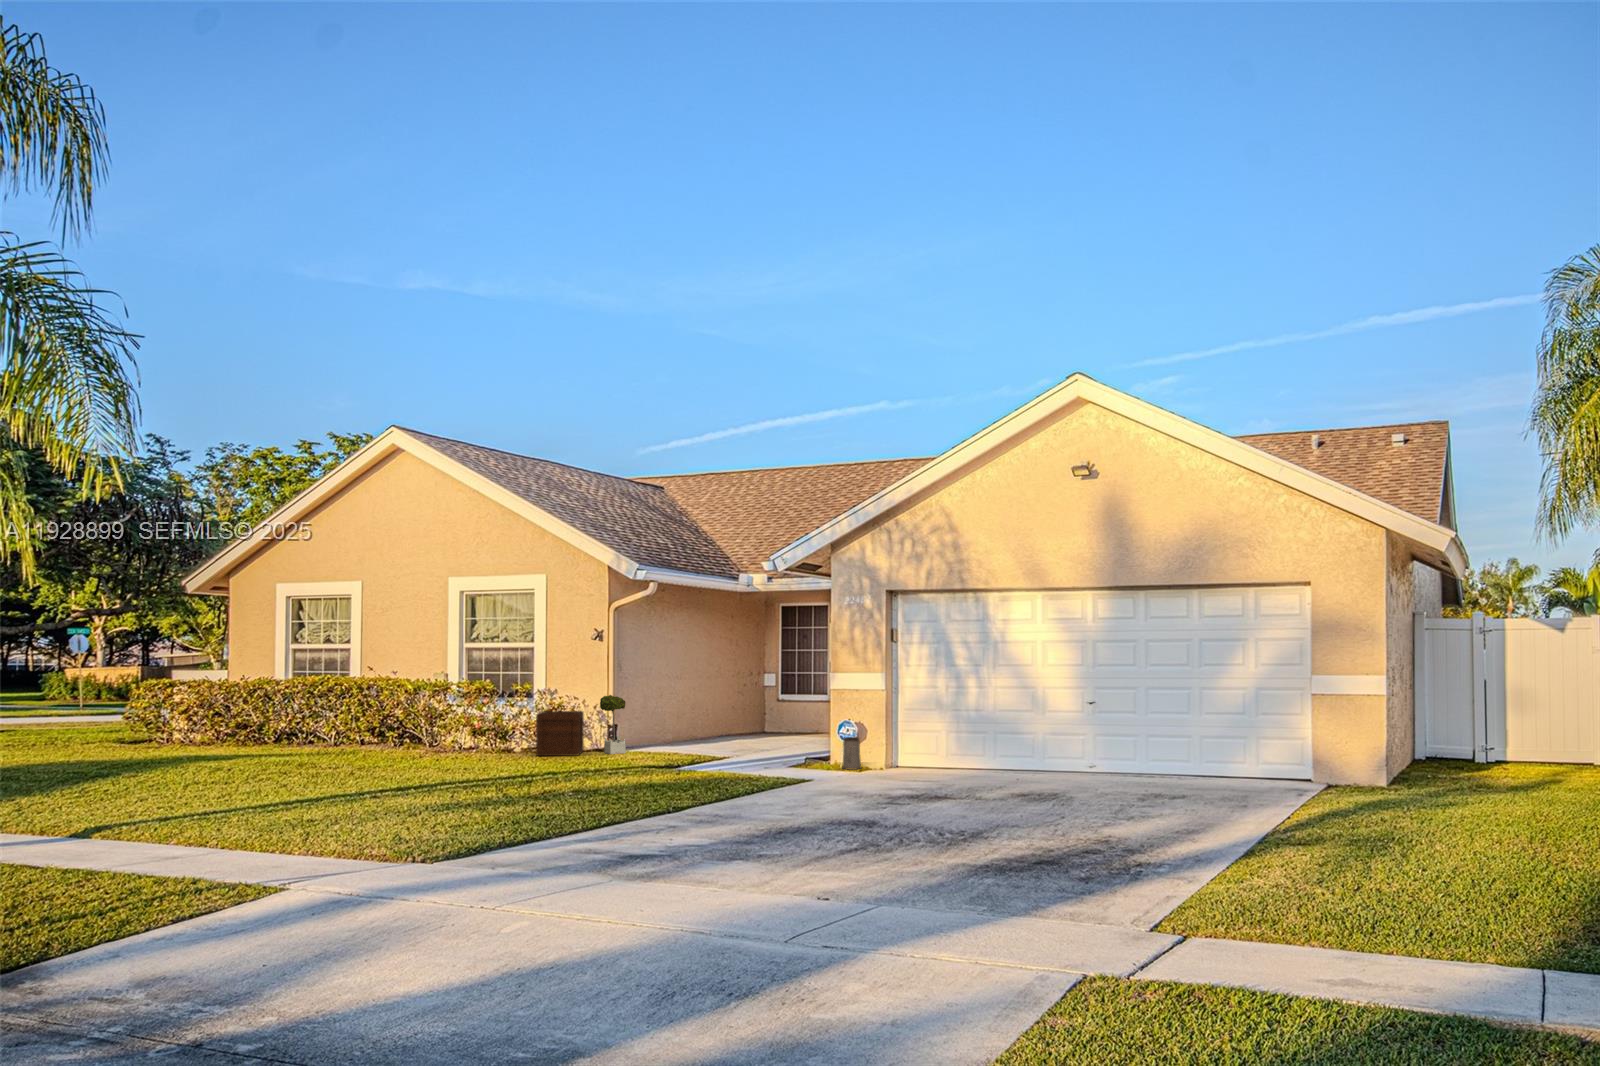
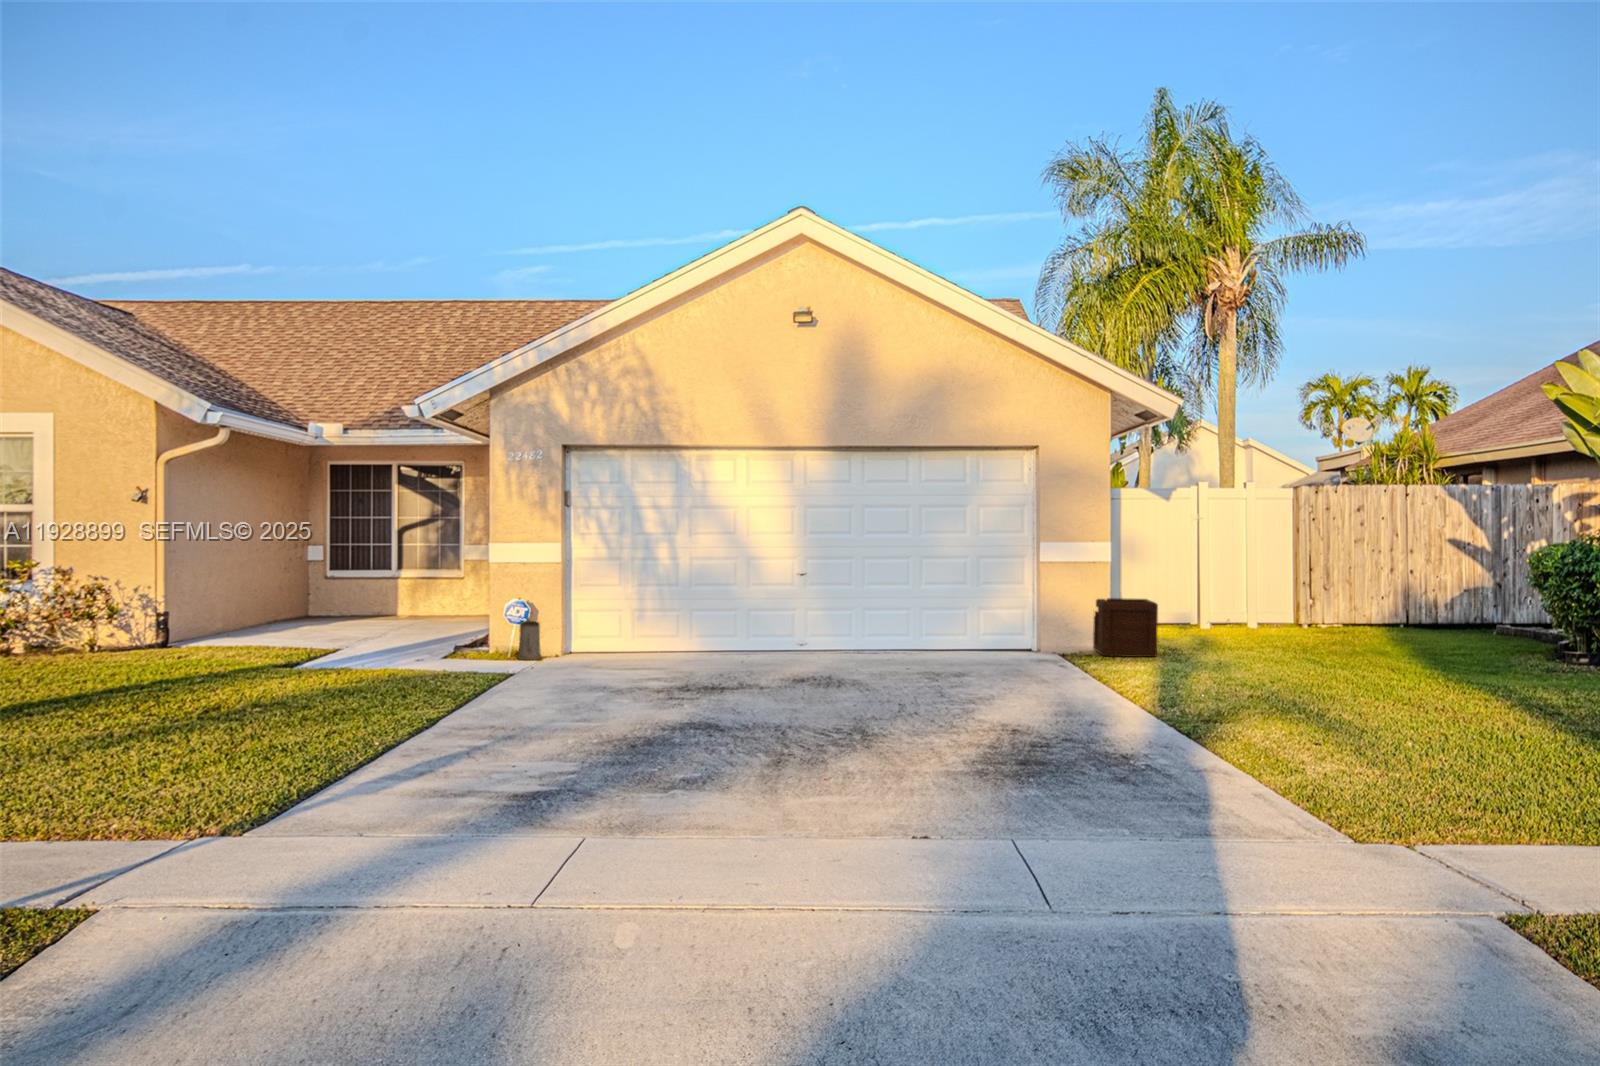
potted tree: present [600,695,626,754] -> none [147,573,185,651]
wooden crate: present [536,711,584,756] -> present [1093,598,1158,657]

